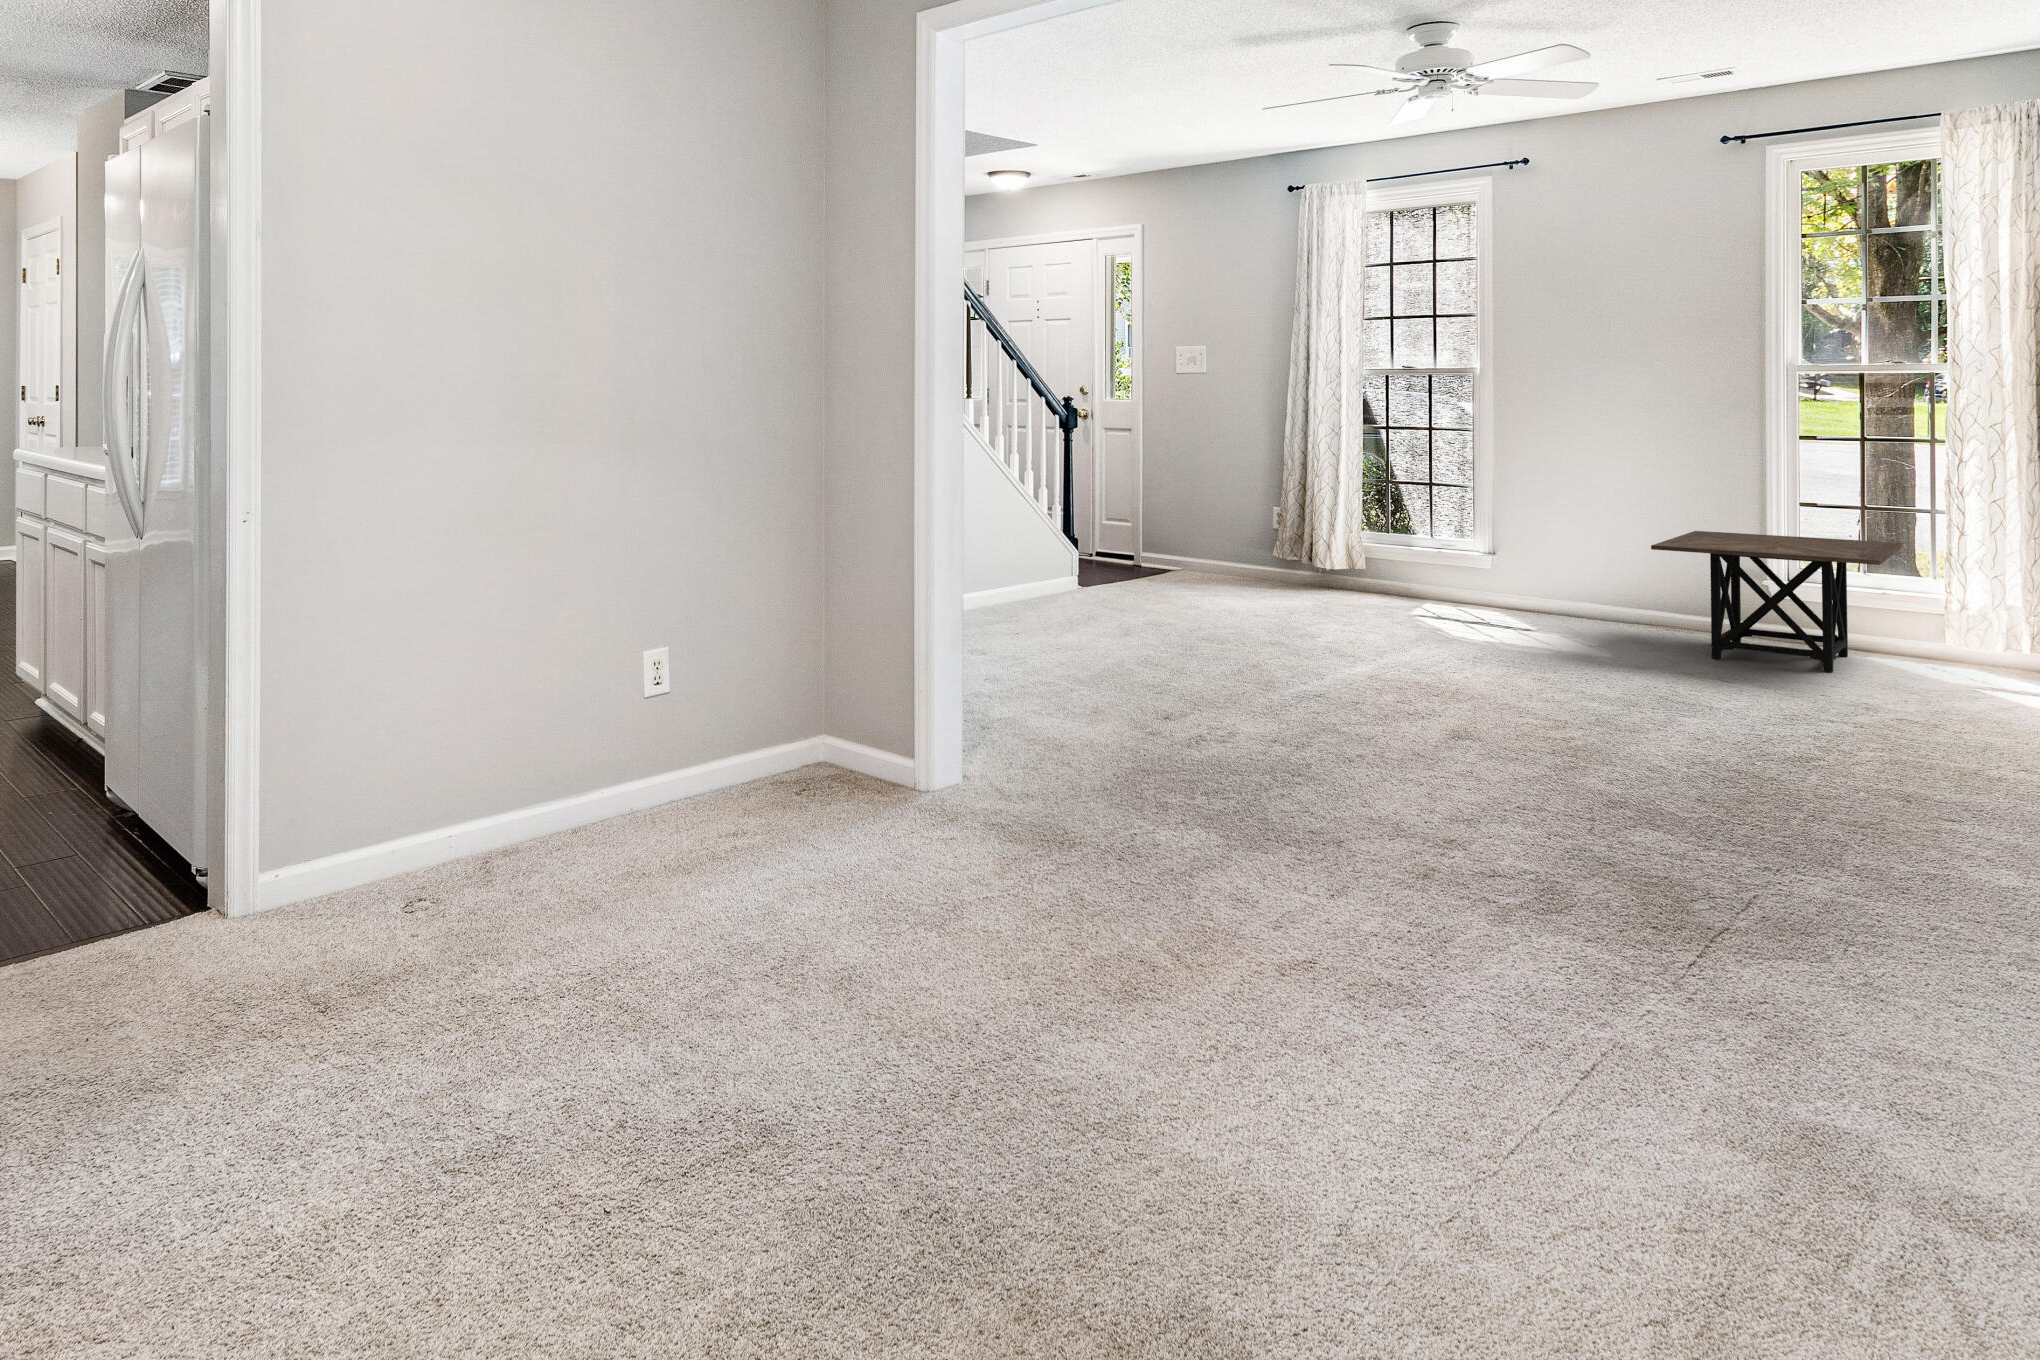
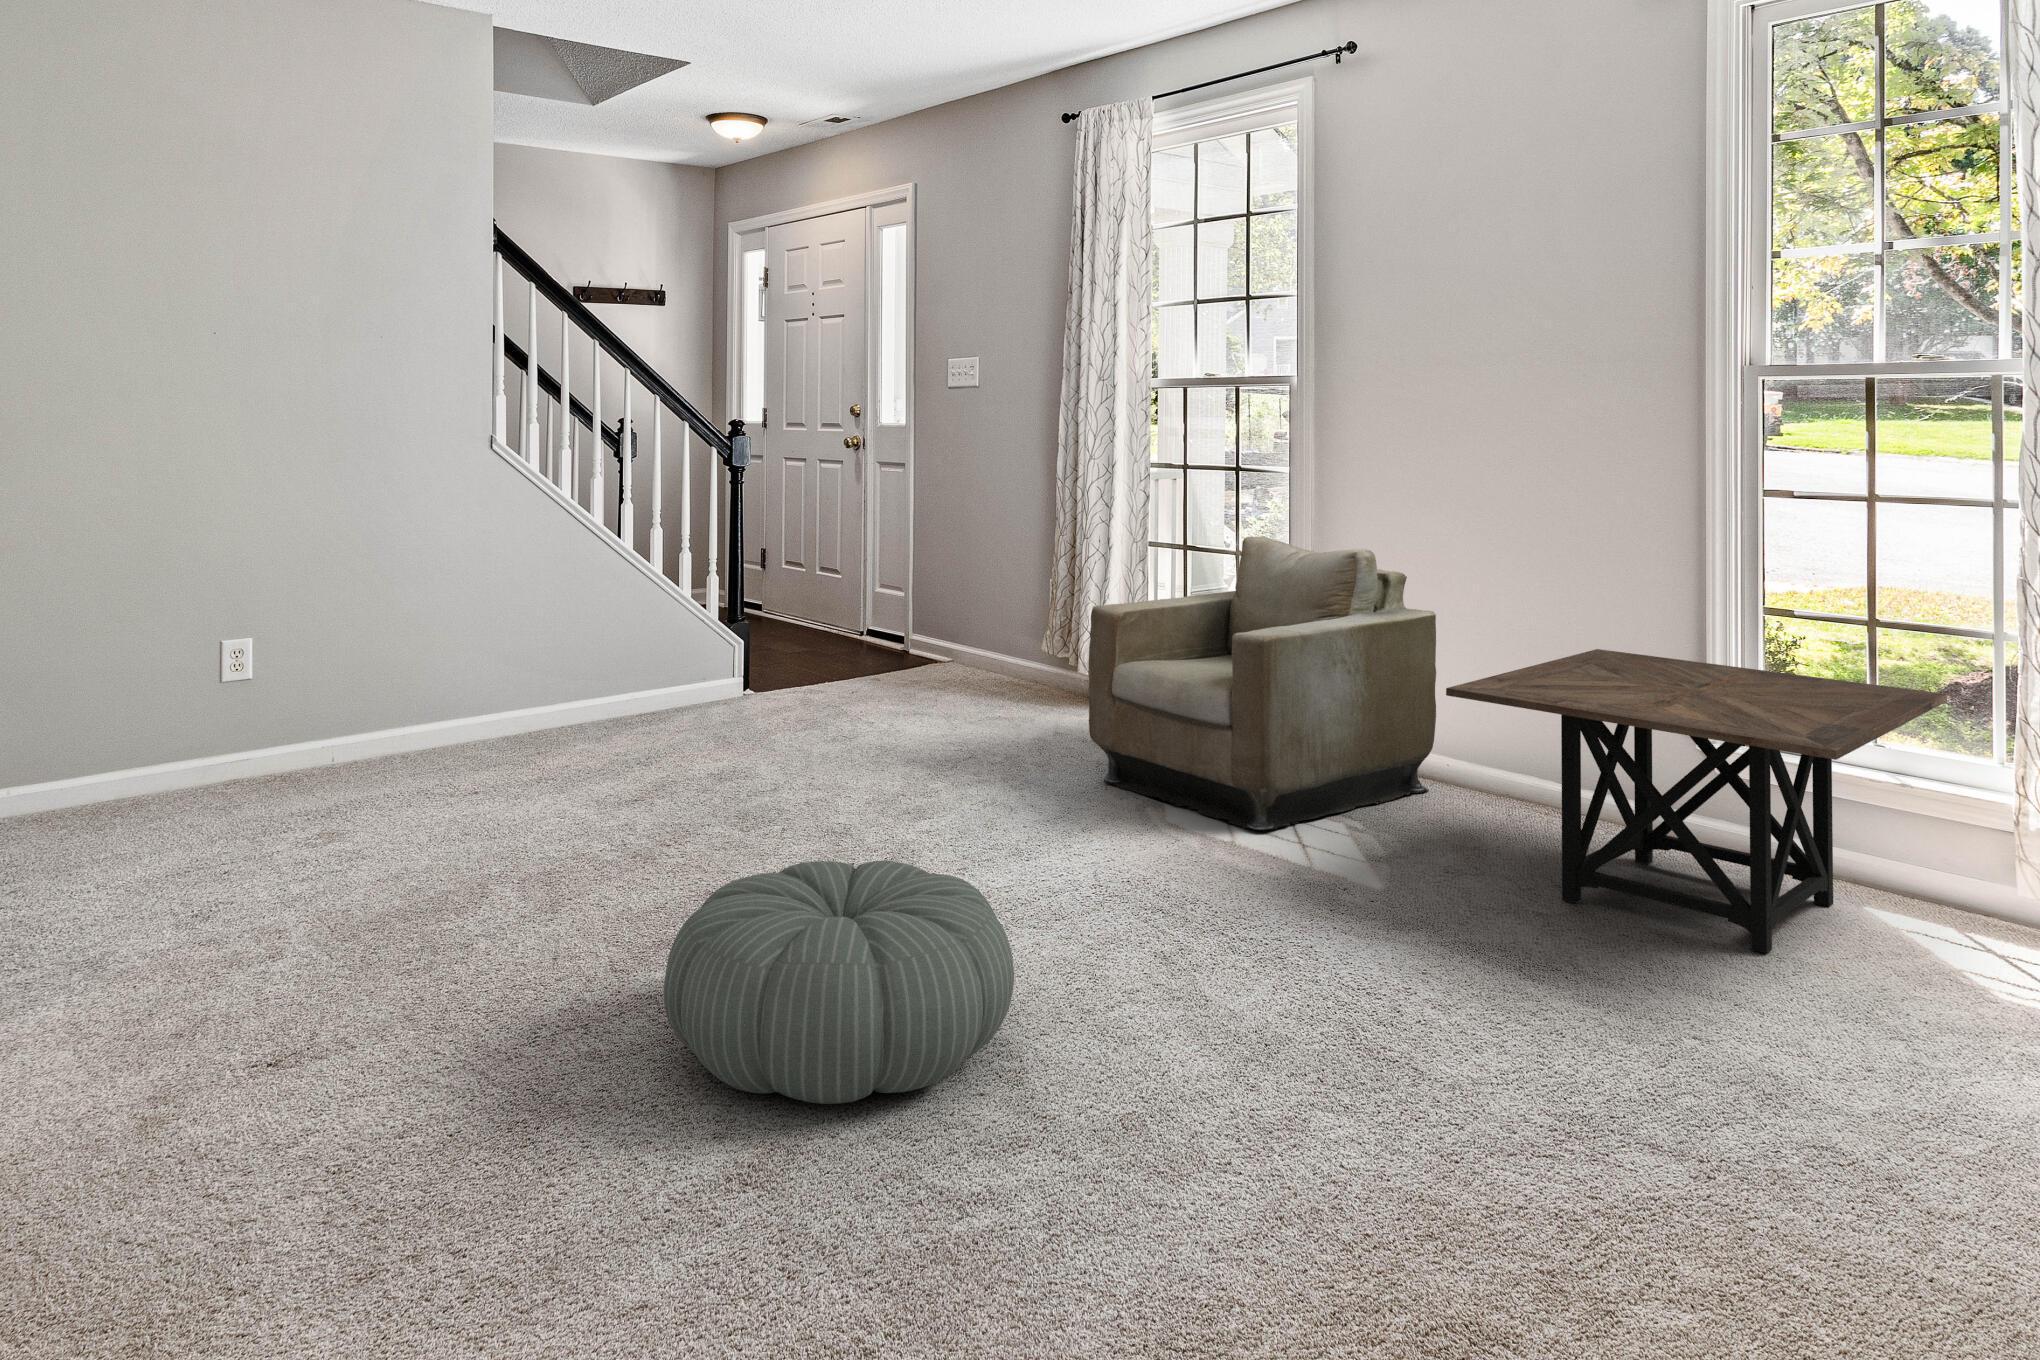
armchair: none [1381,473,1590,638] -> present [1088,536,1436,831]
pouf: none [1348,629,1528,724] -> present [664,860,1014,1104]

